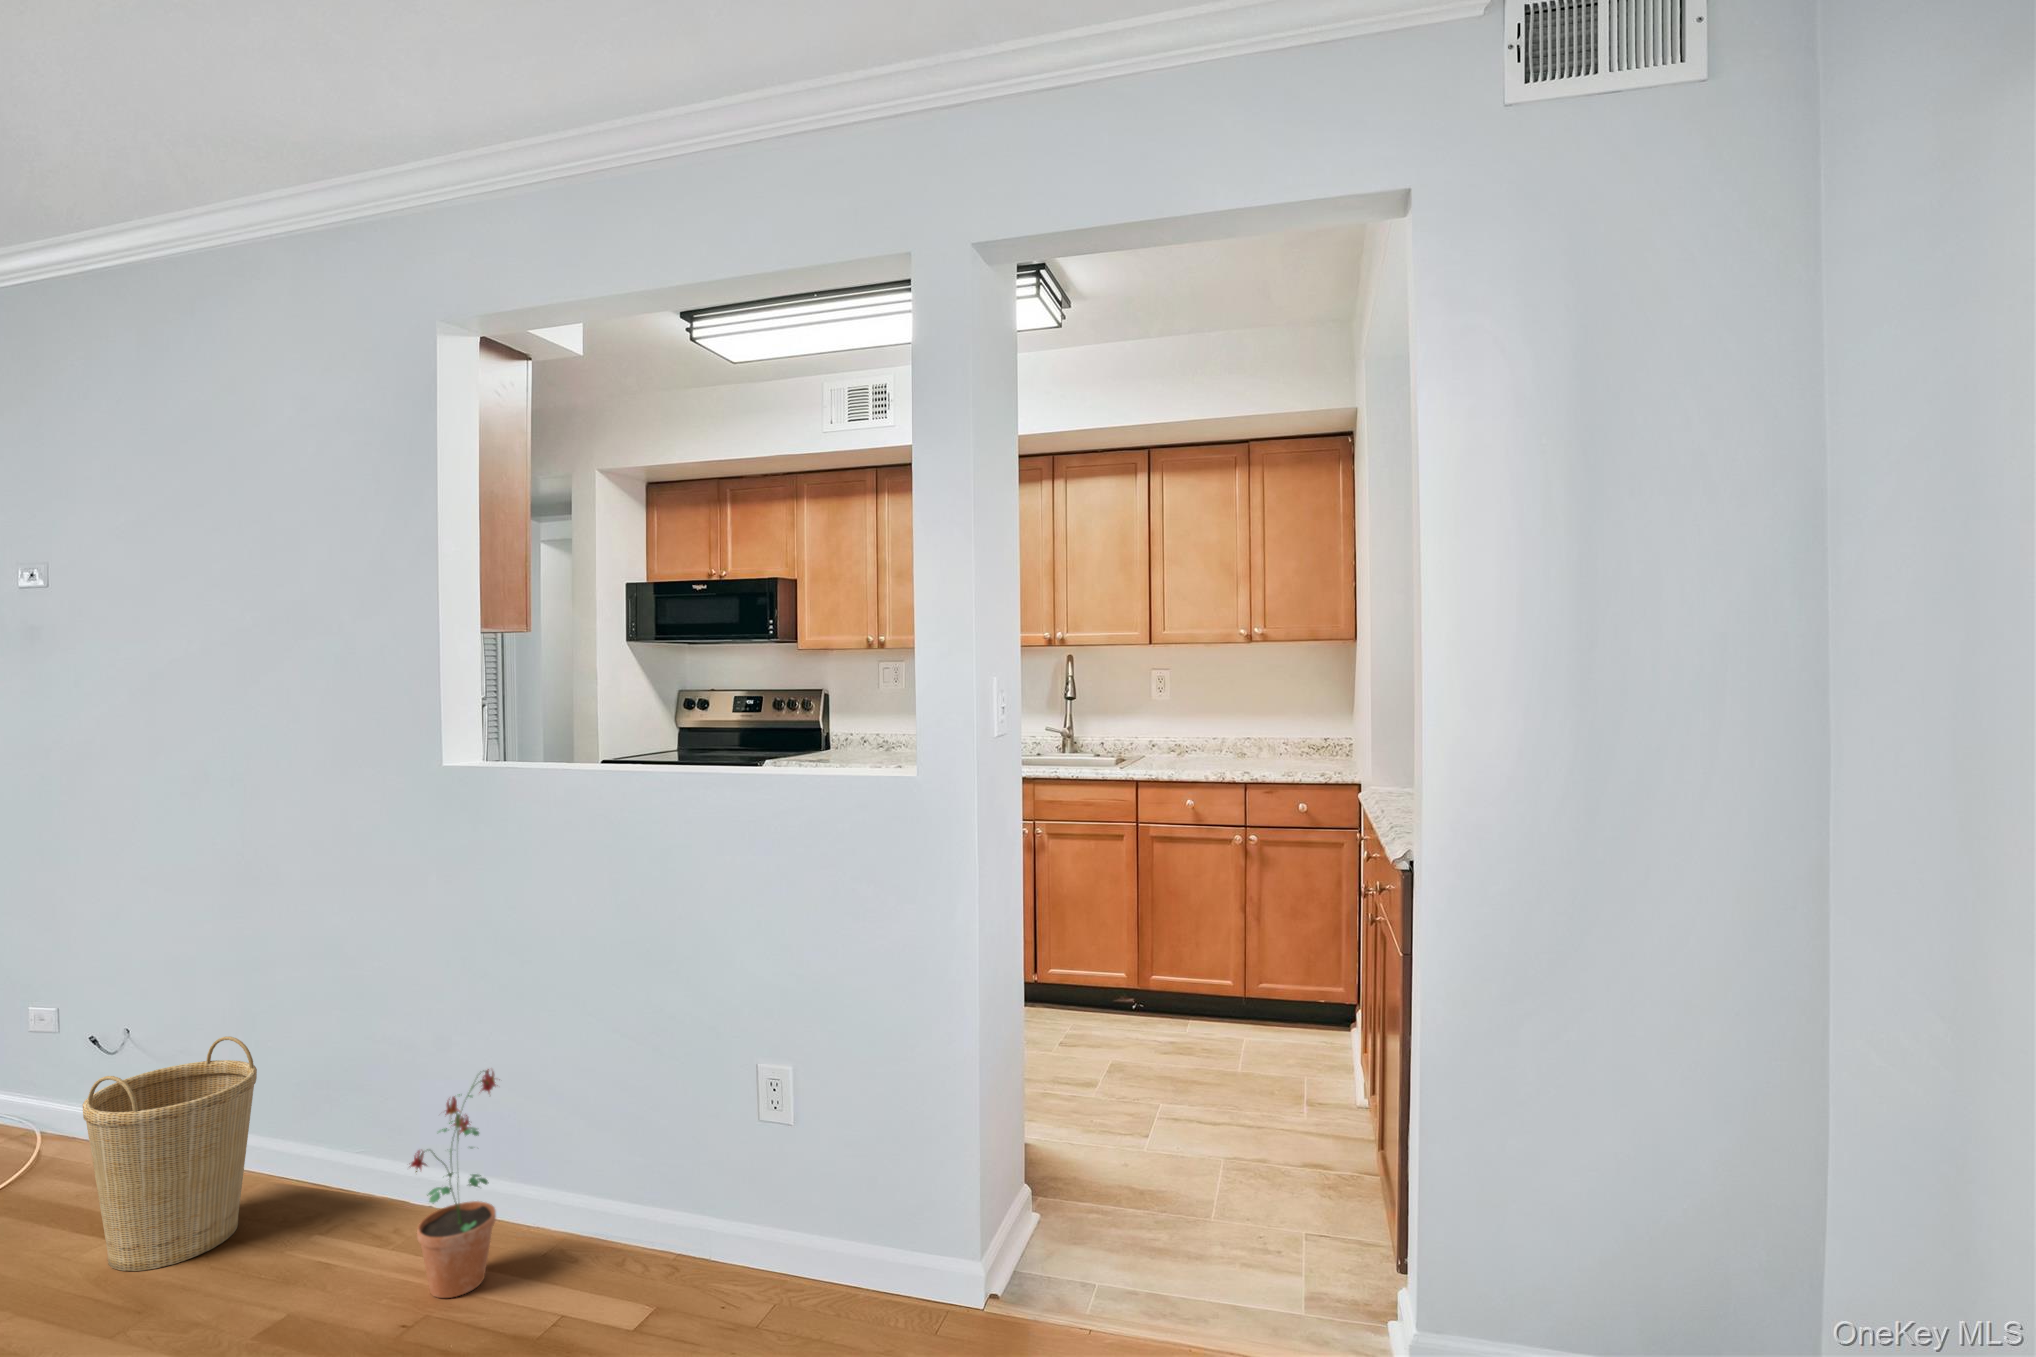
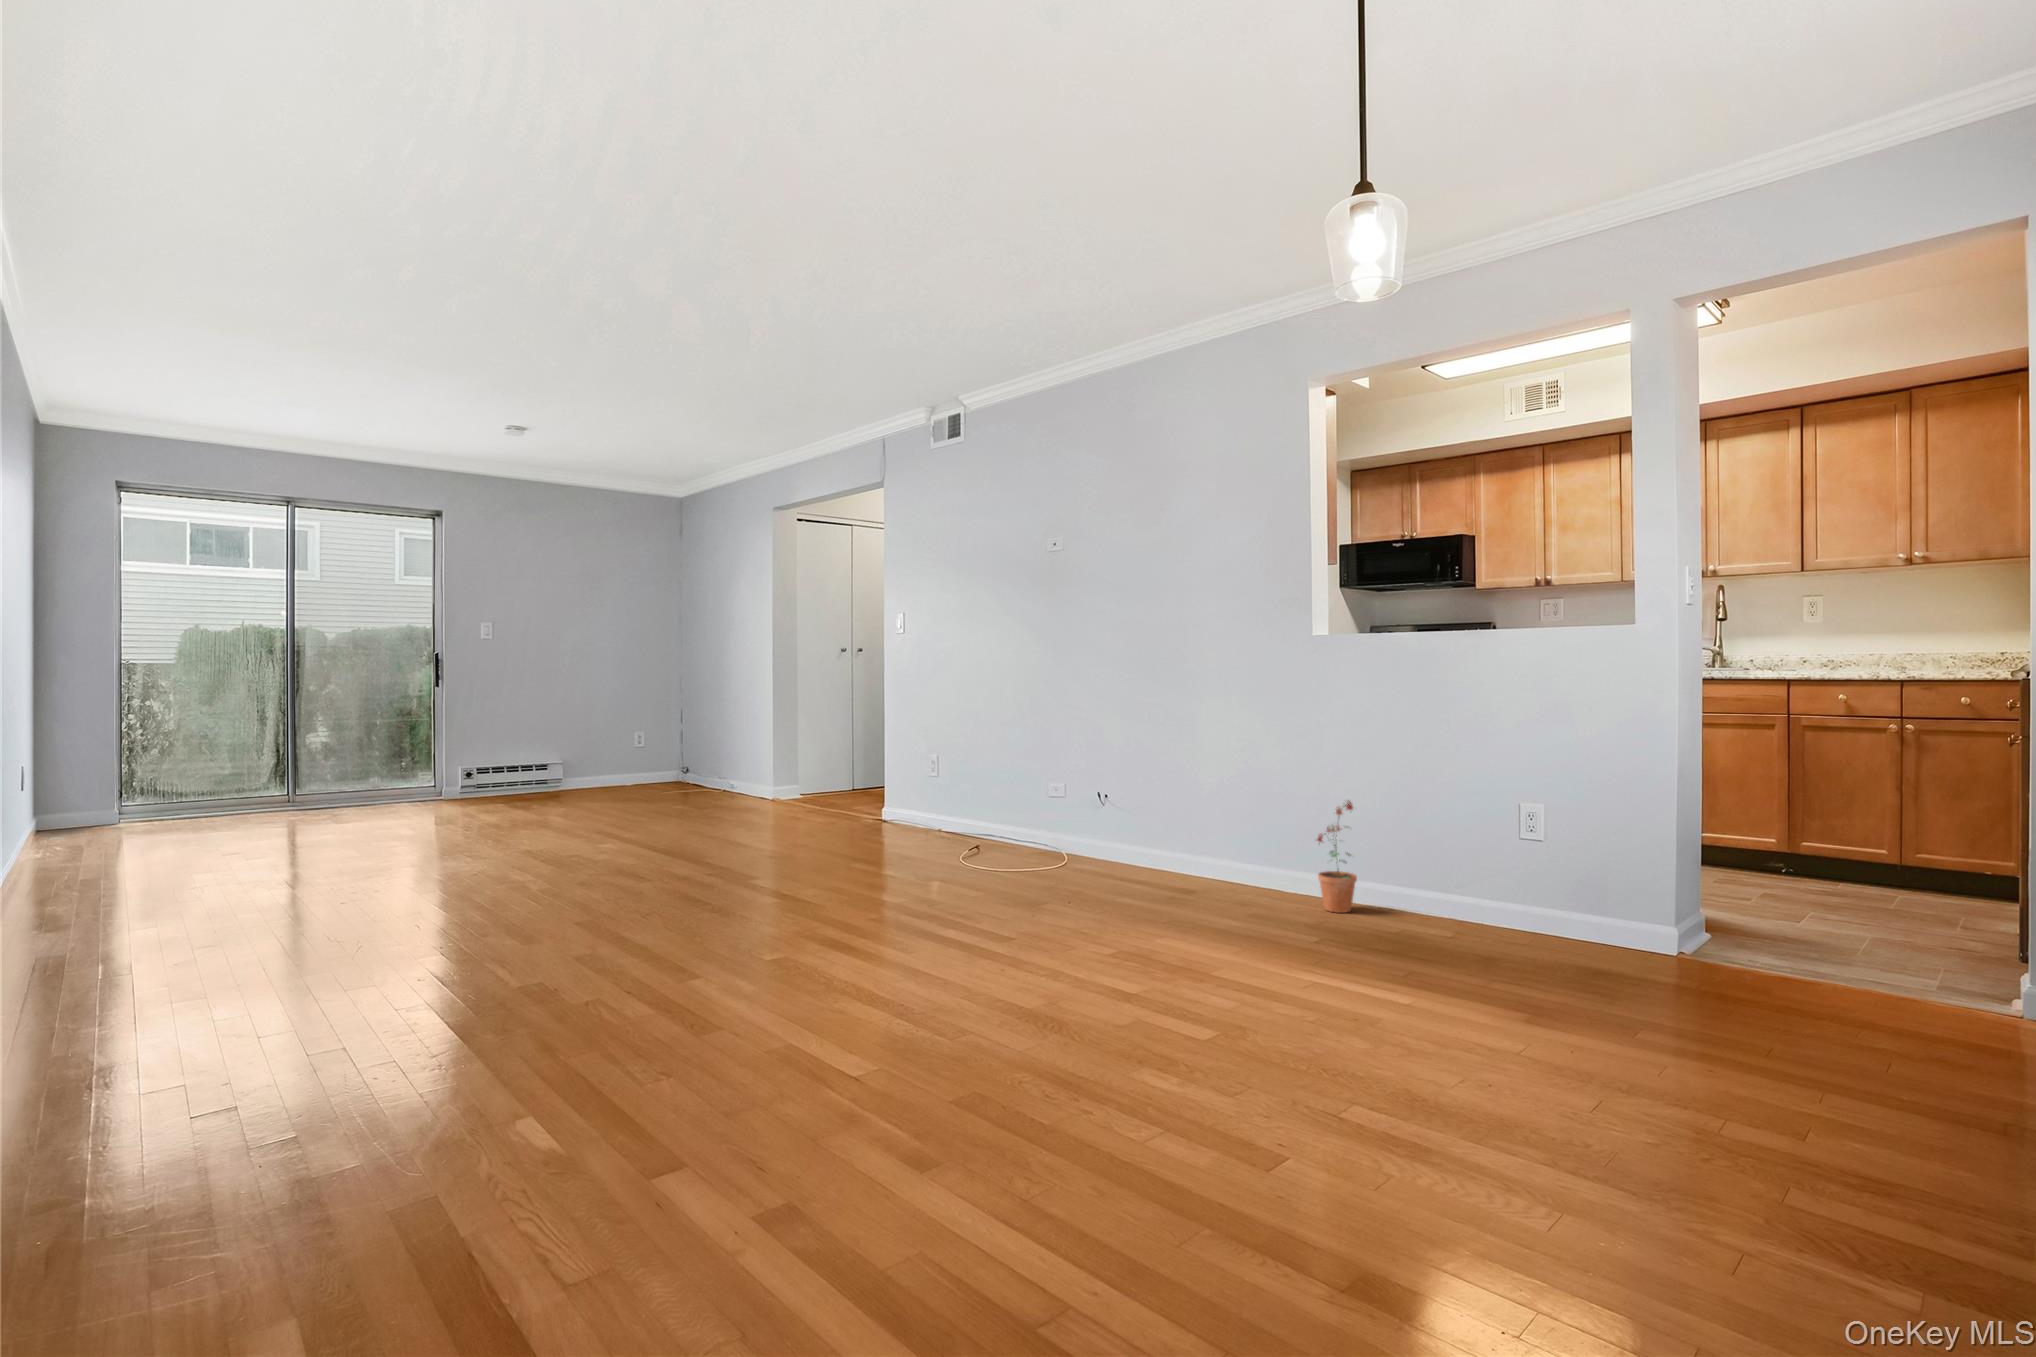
basket: present [82,1037,257,1271] -> none [1139,785,1209,889]

